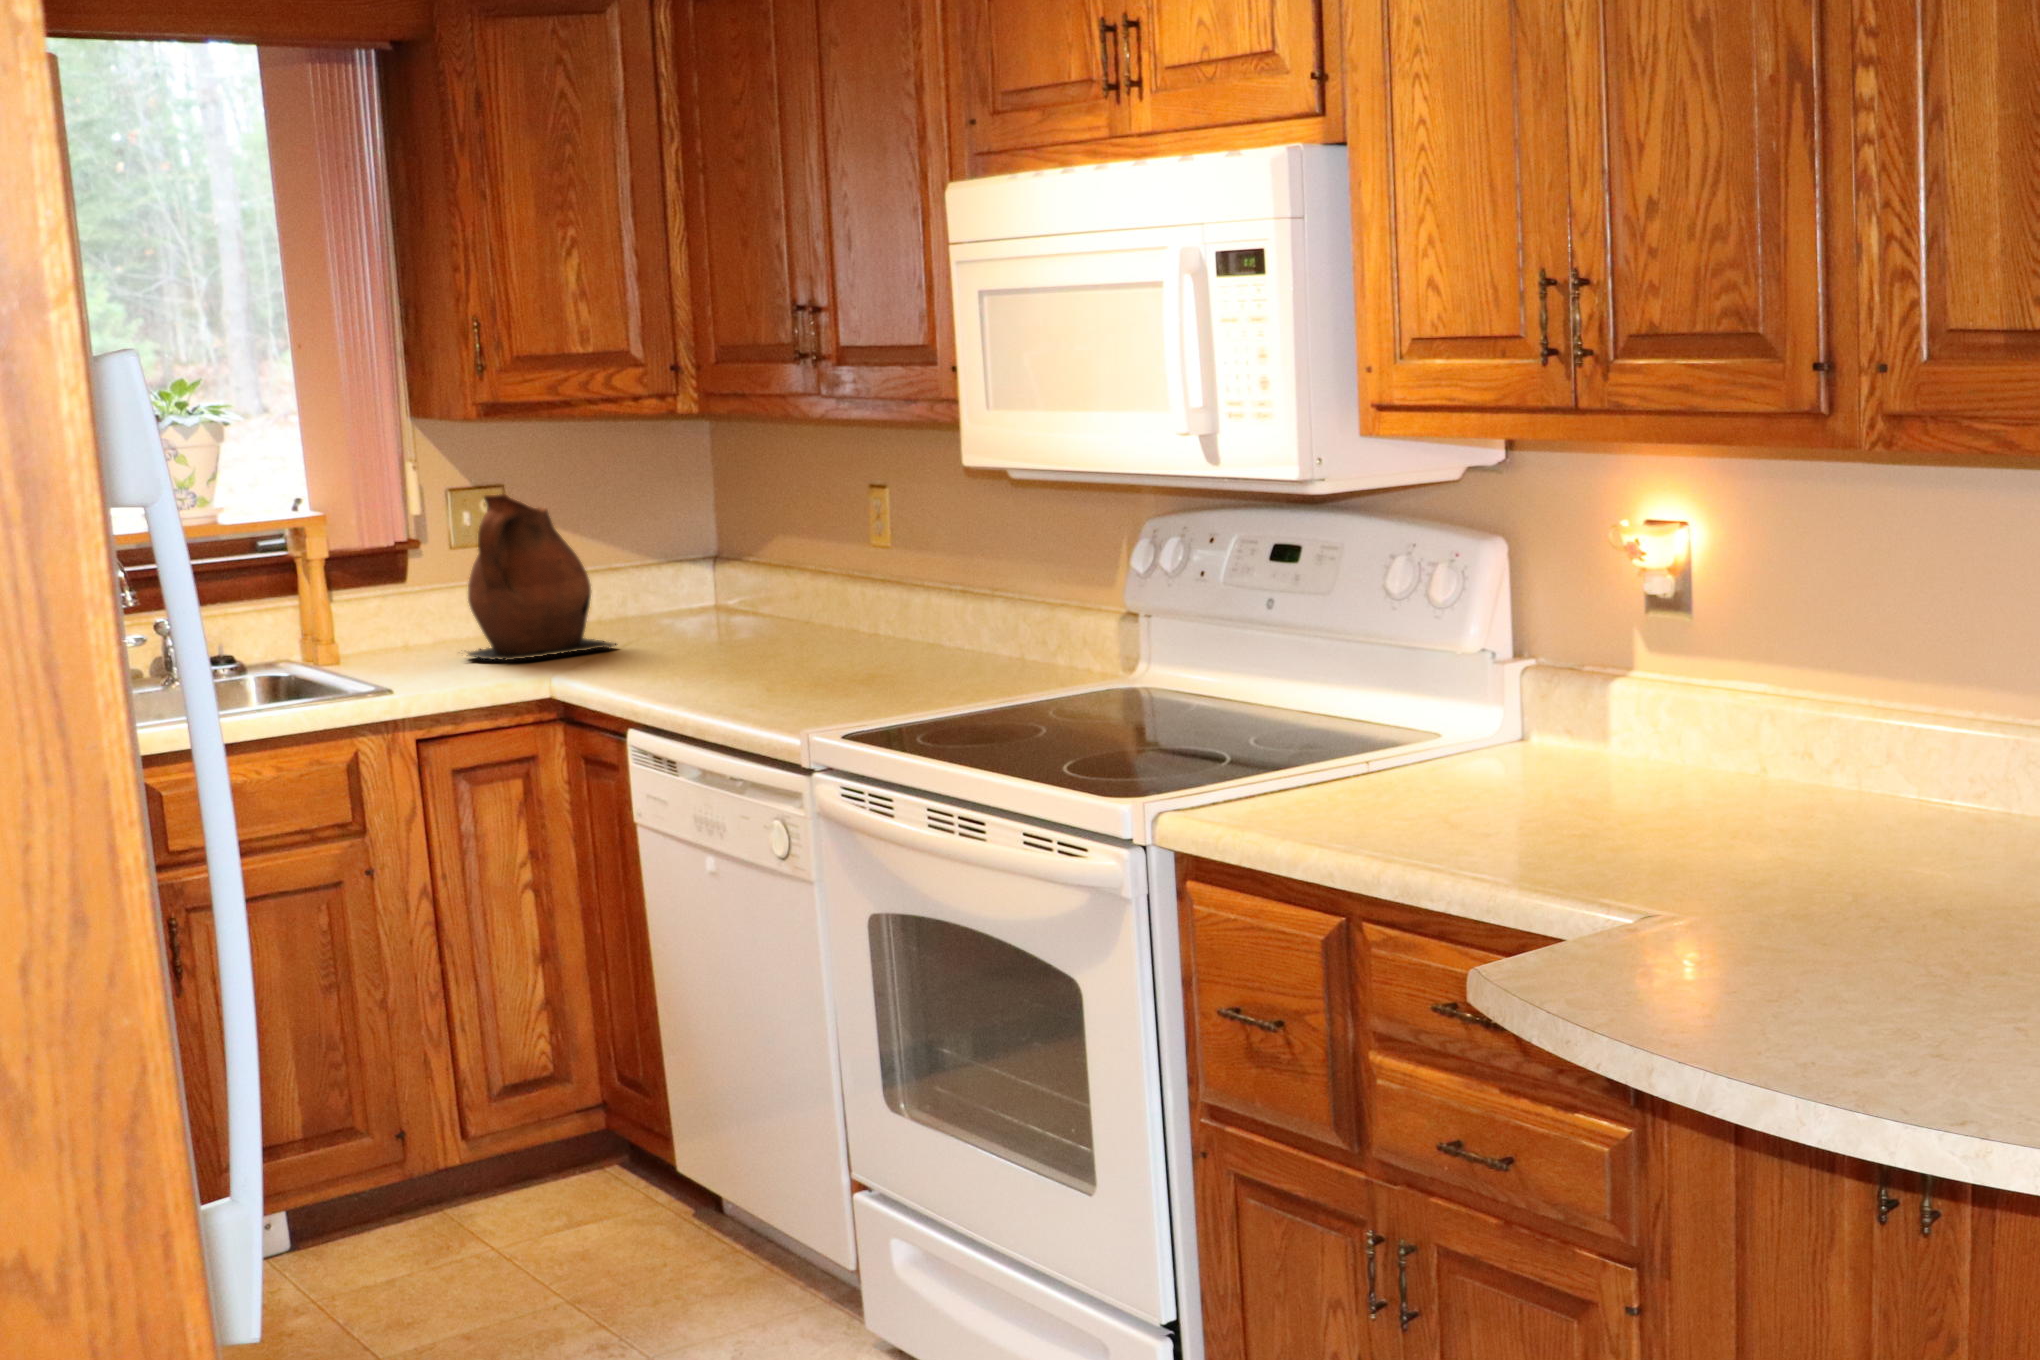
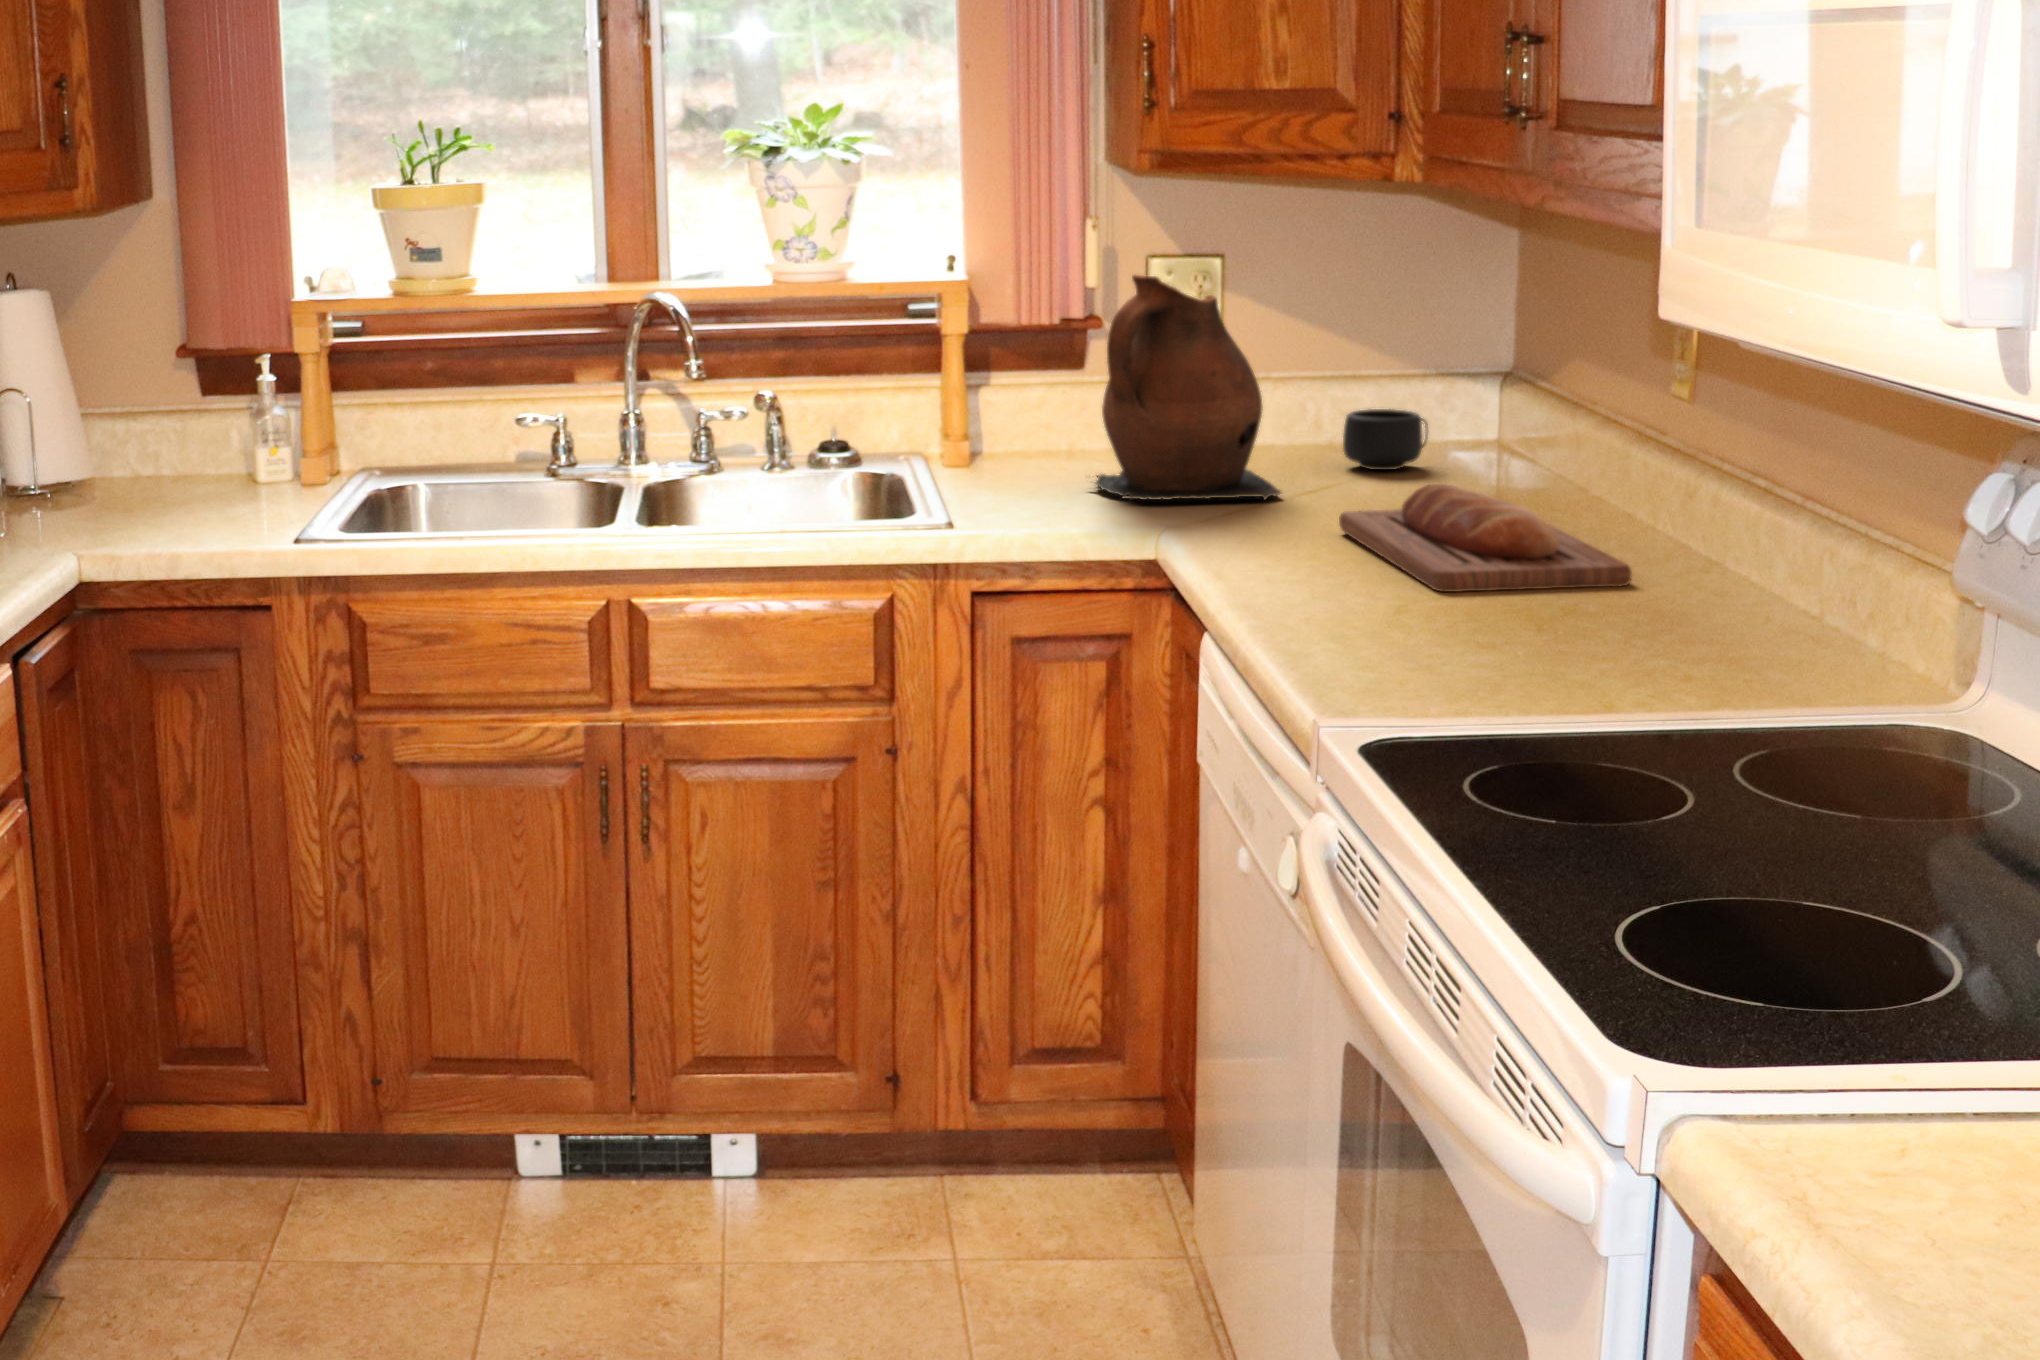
mug: none [629,586,686,629] -> present [1343,409,1428,470]
bread loaf: none [687,613,904,669] -> present [1339,484,1632,592]

